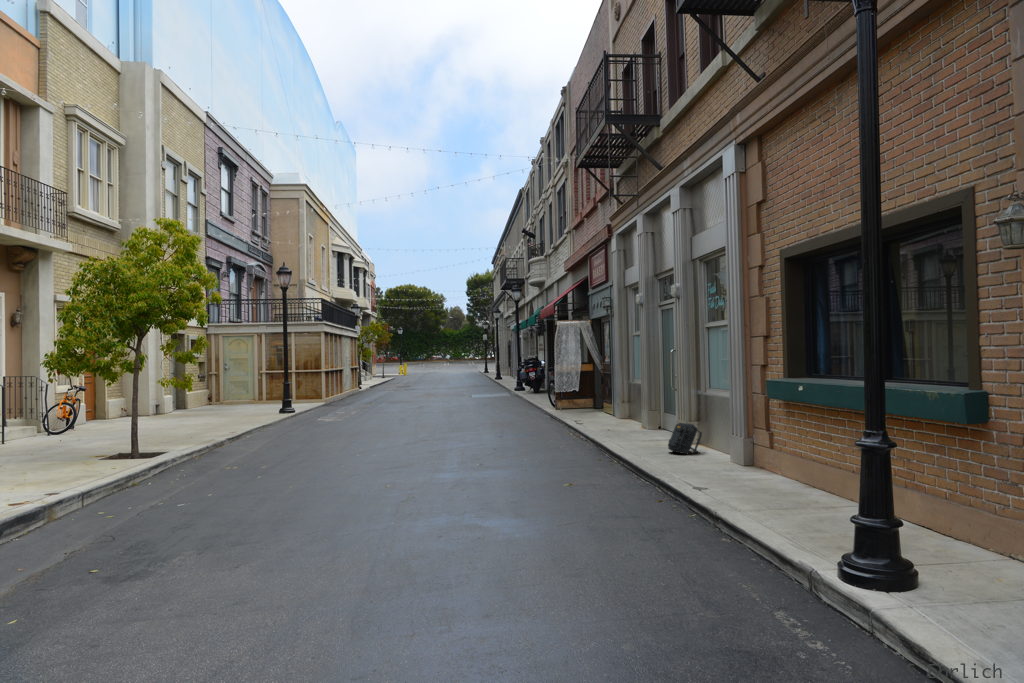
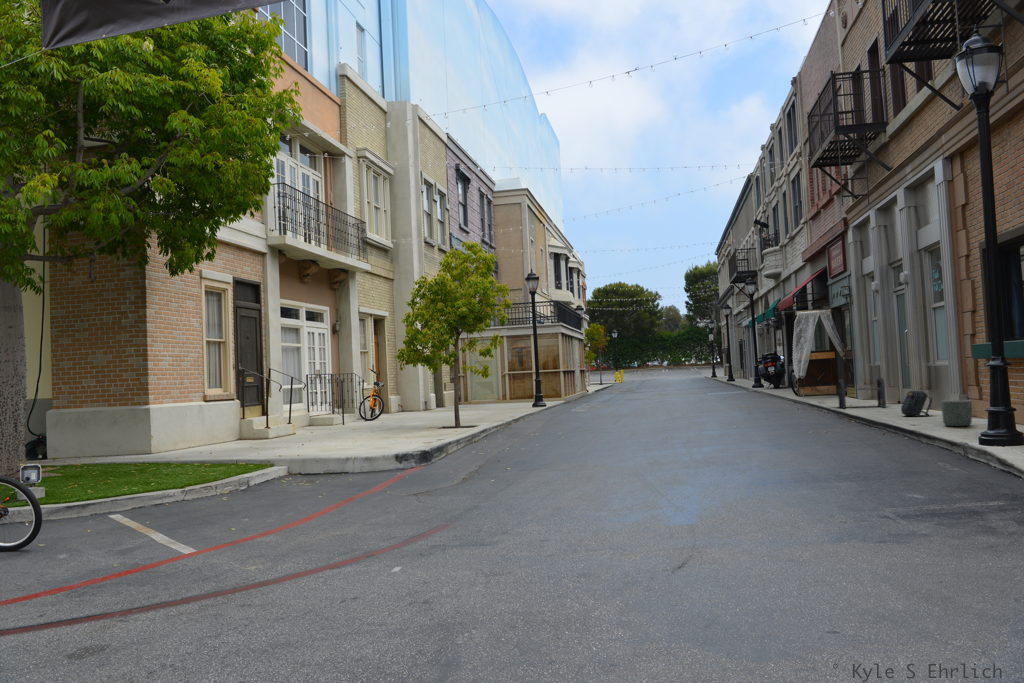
bench: none [597,399,646,434] -> present [838,378,886,409]
planter: none [724,446,760,482] -> present [941,400,972,426]

